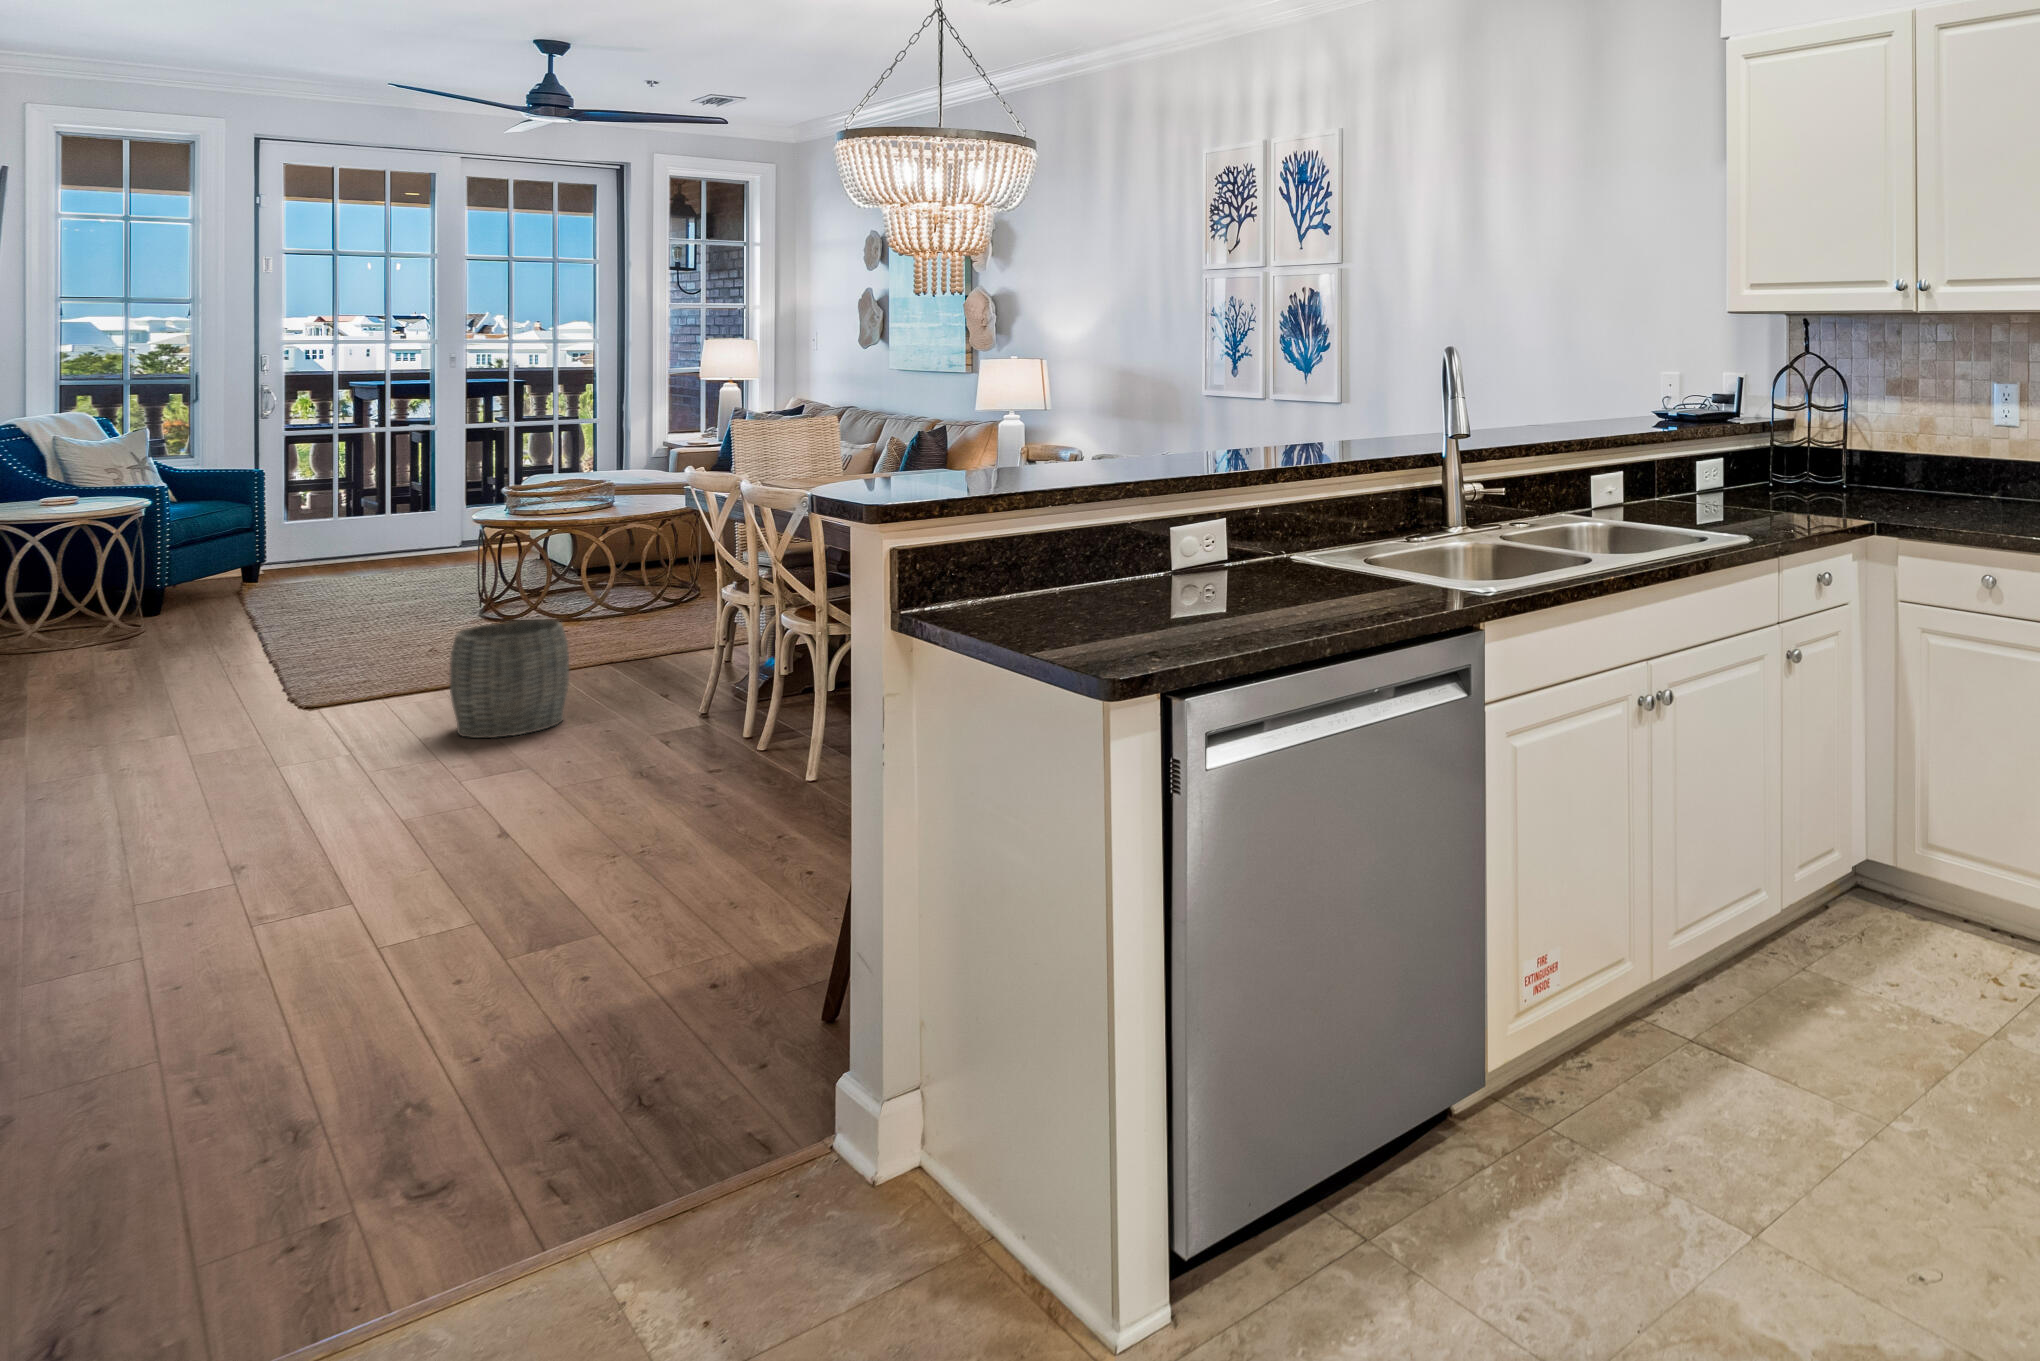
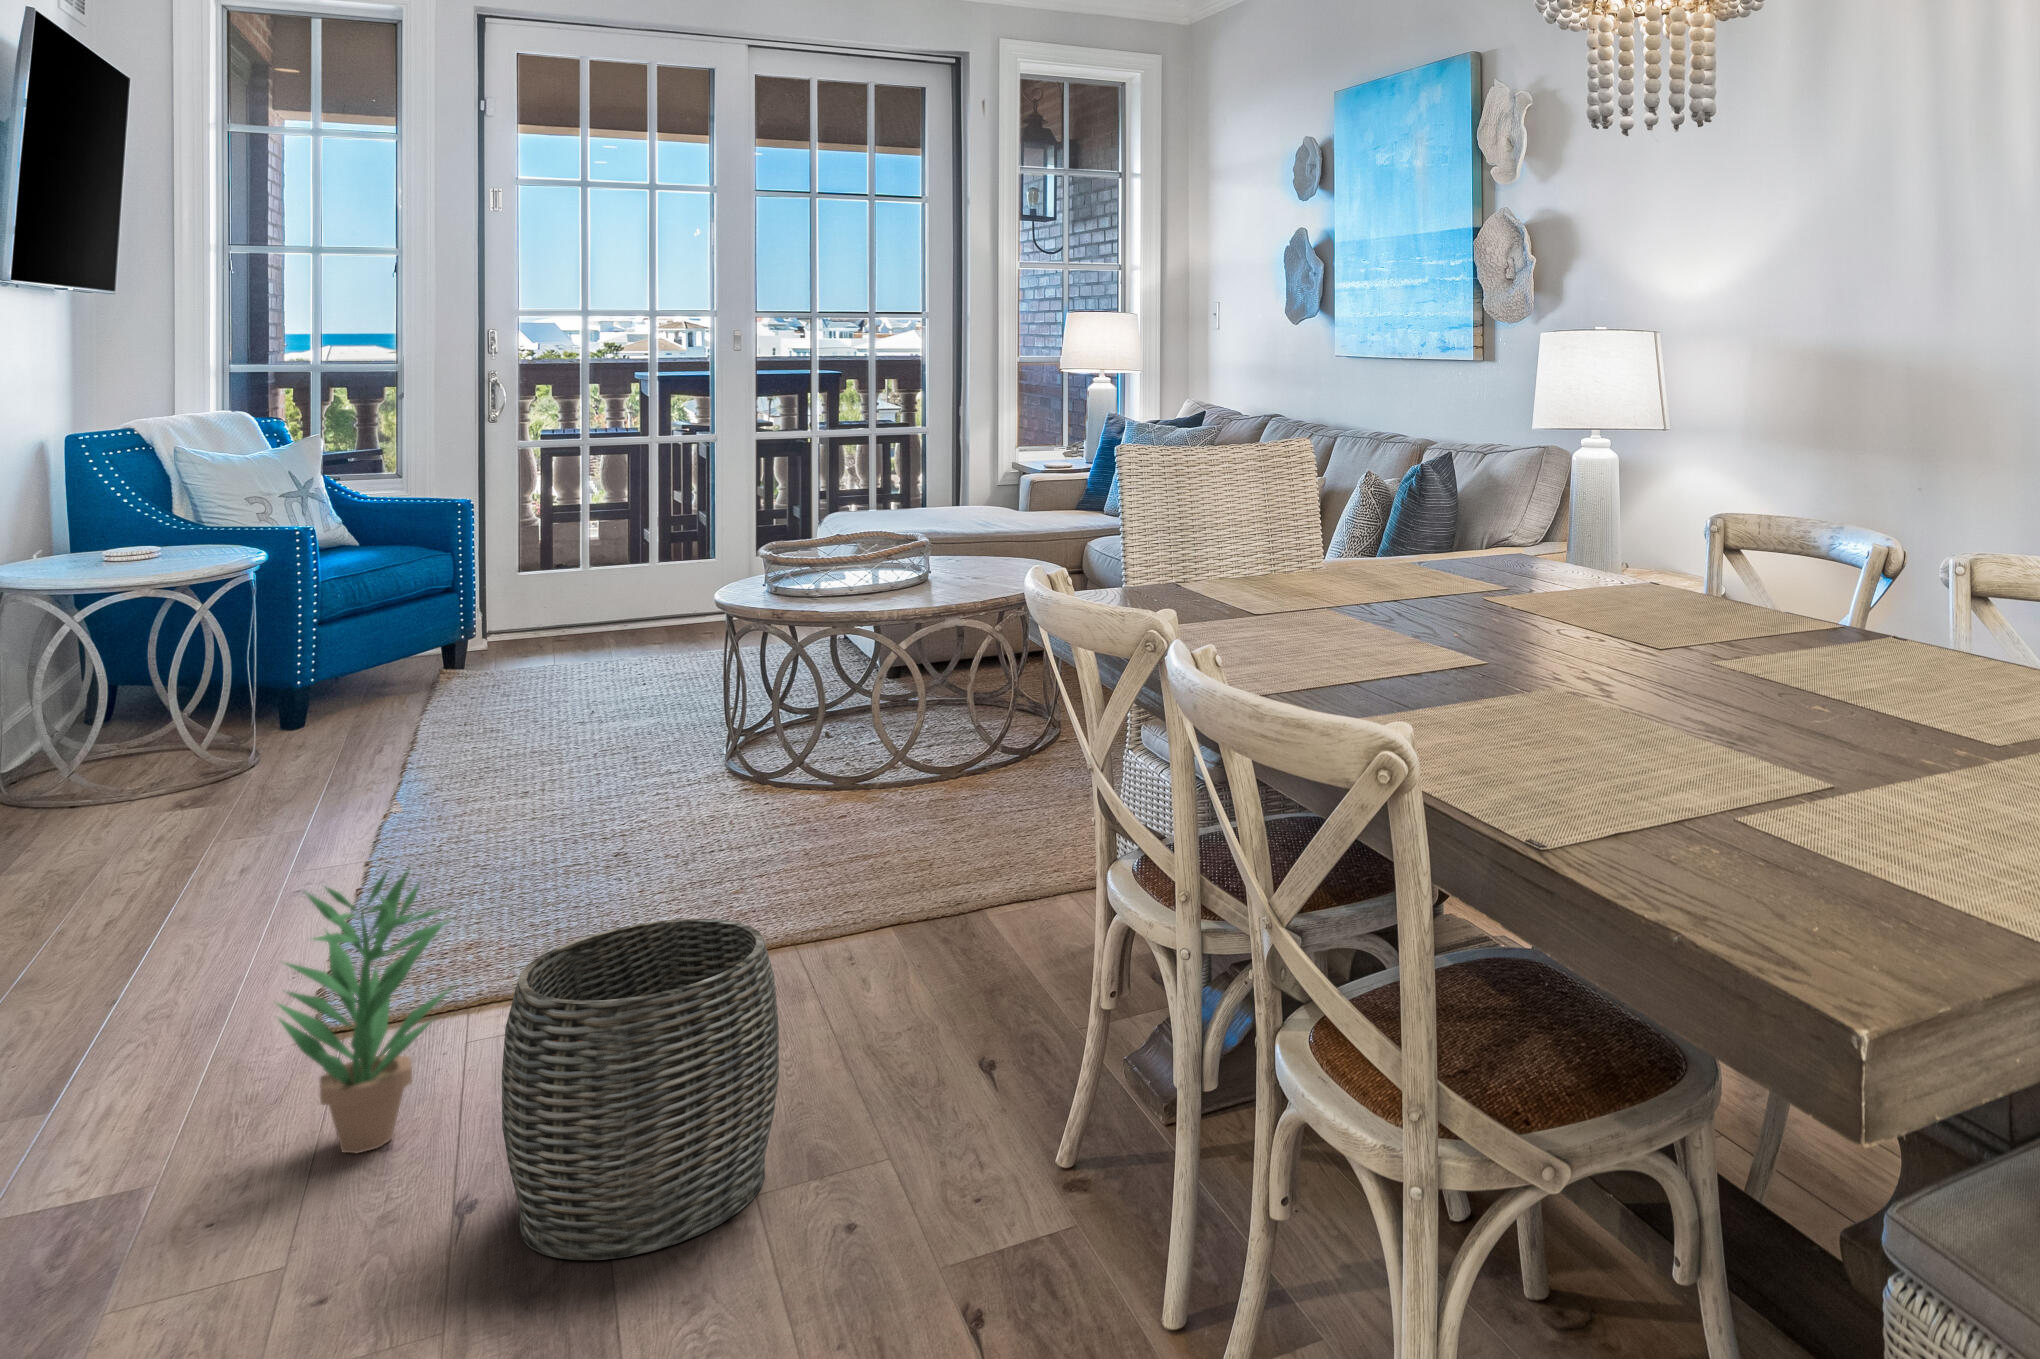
potted plant: none [323,602,411,725] -> present [276,869,452,1154]

